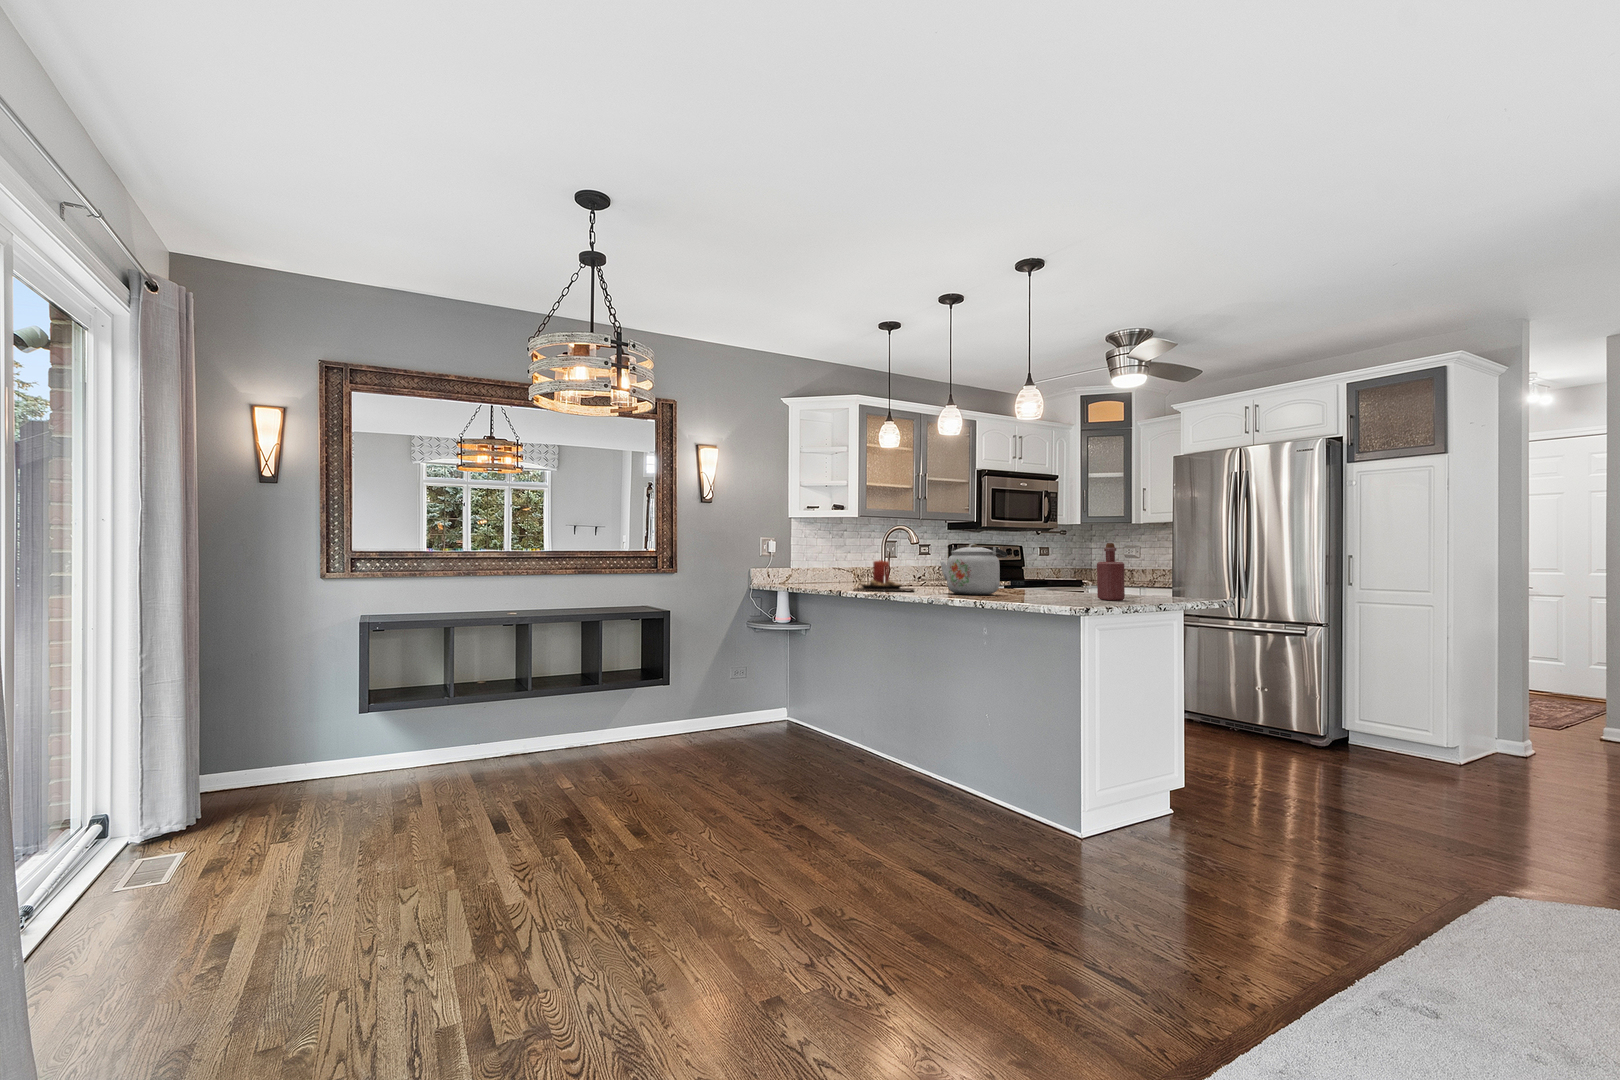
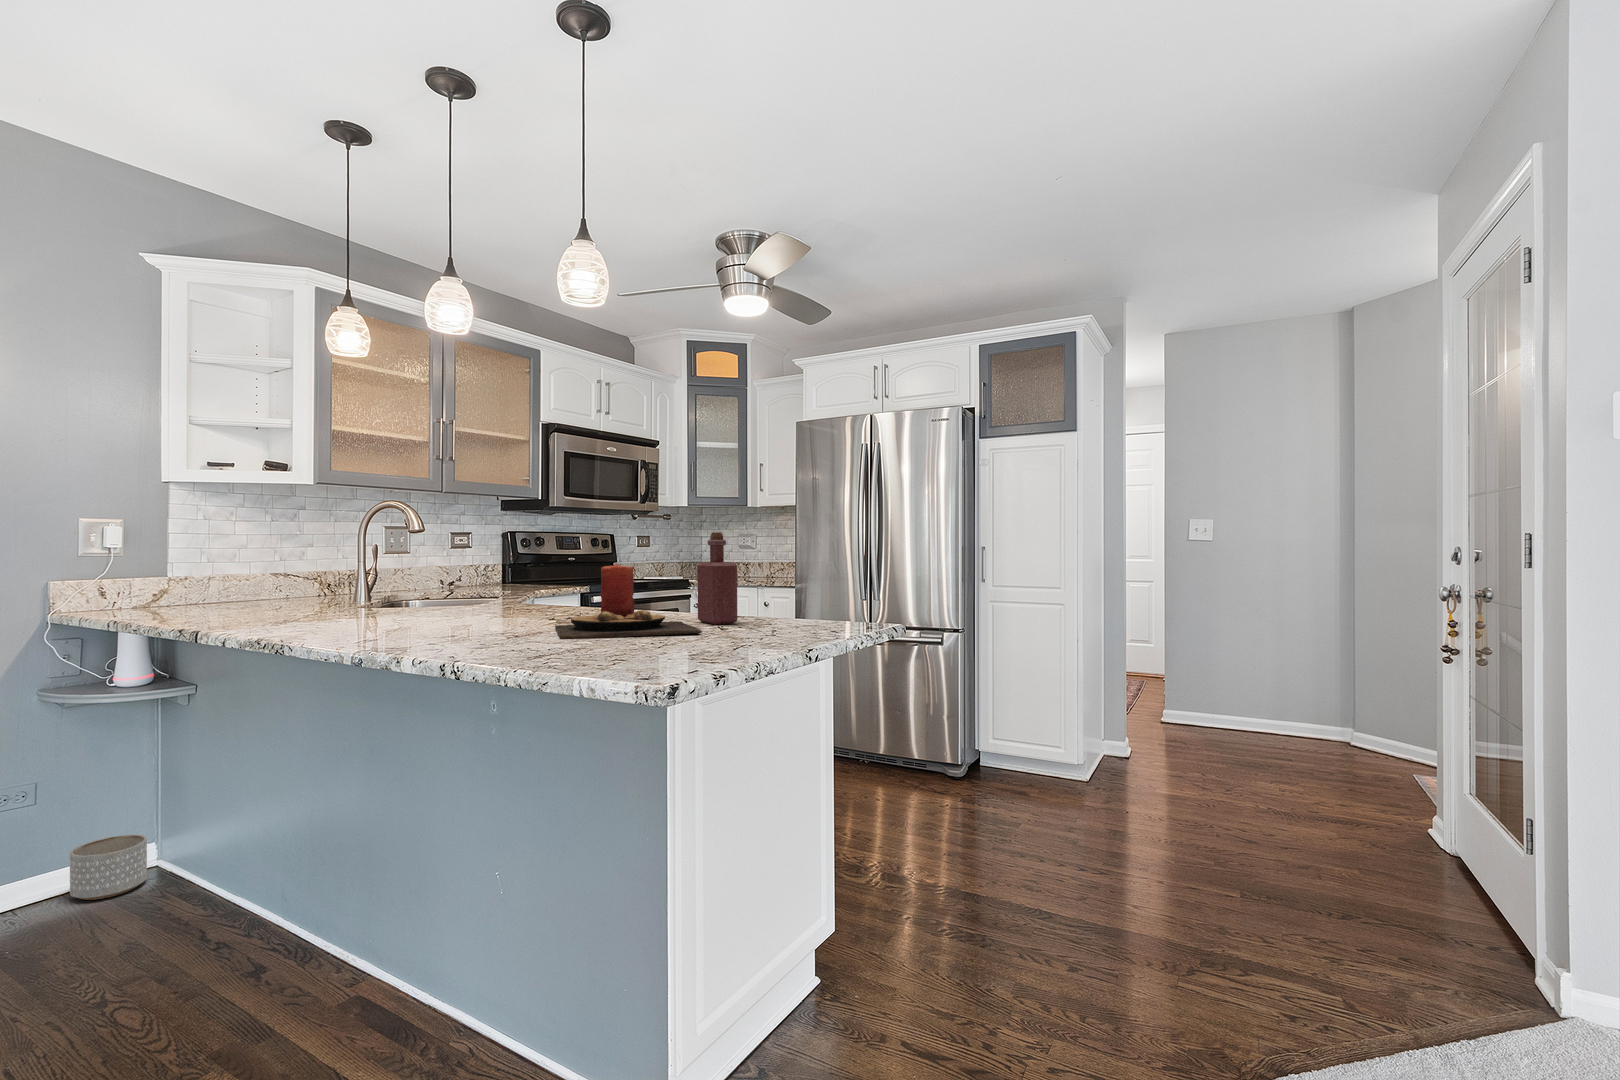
kettle: present [940,544,1007,595] -> none [442,532,560,620]
candle: present [853,560,914,592] -> present [555,564,702,639]
planter: none [752,705,782,735] -> present [70,835,147,900]

